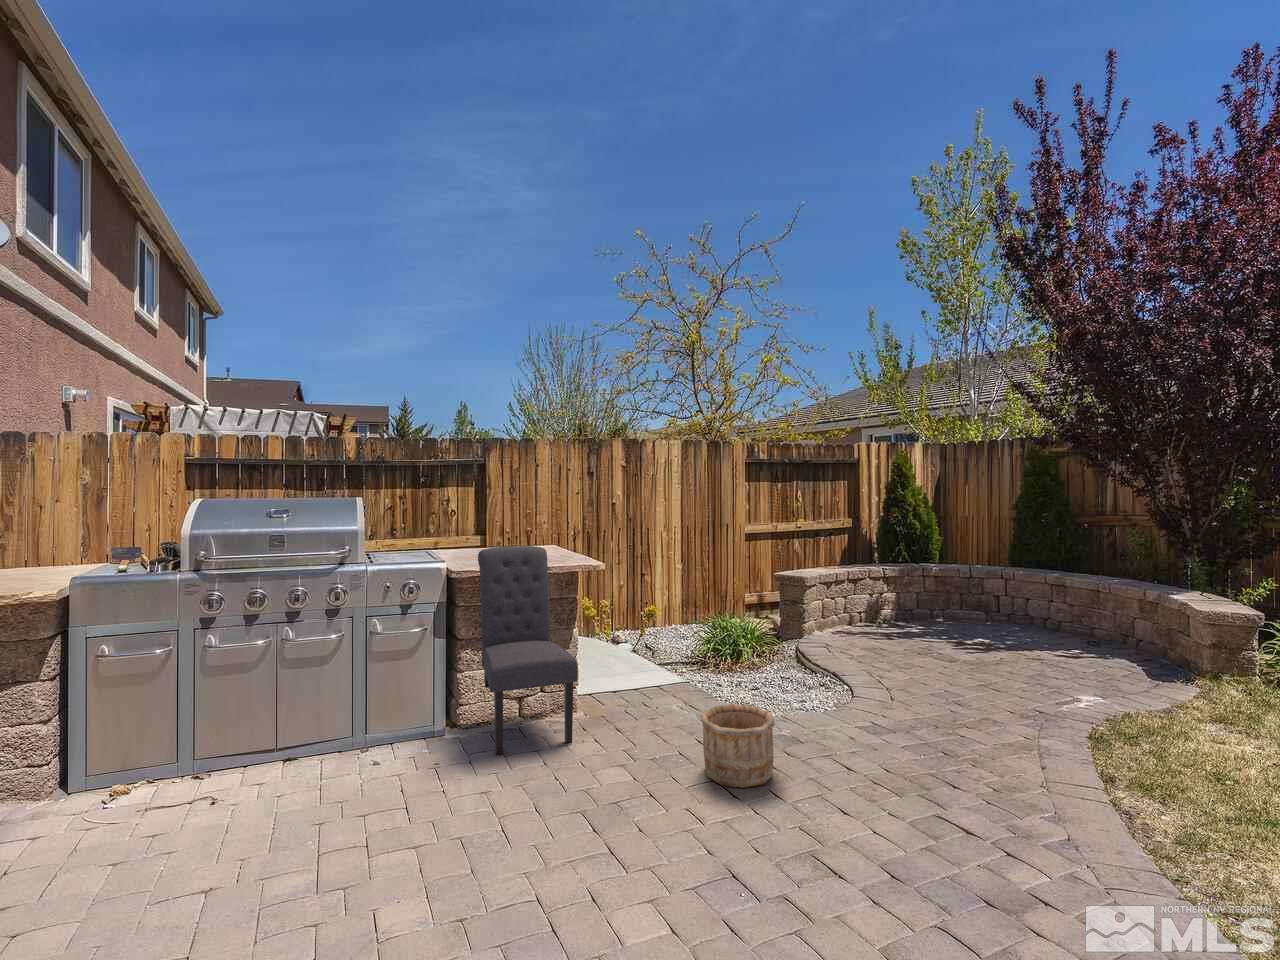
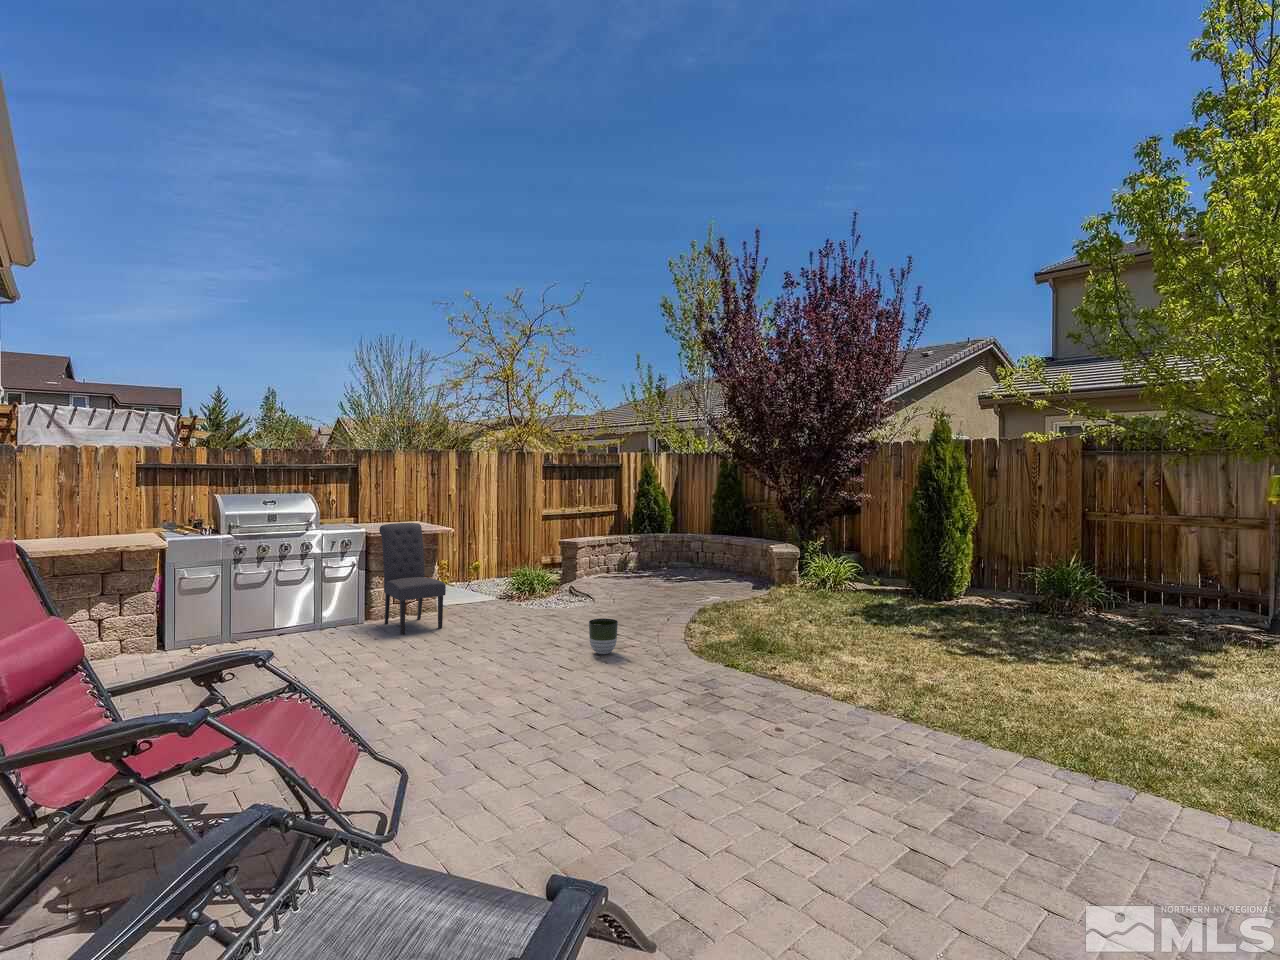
wooden bucket: present [701,704,775,788] -> none [514,600,550,635]
planter: none [888,801,972,912] -> present [589,618,618,654]

